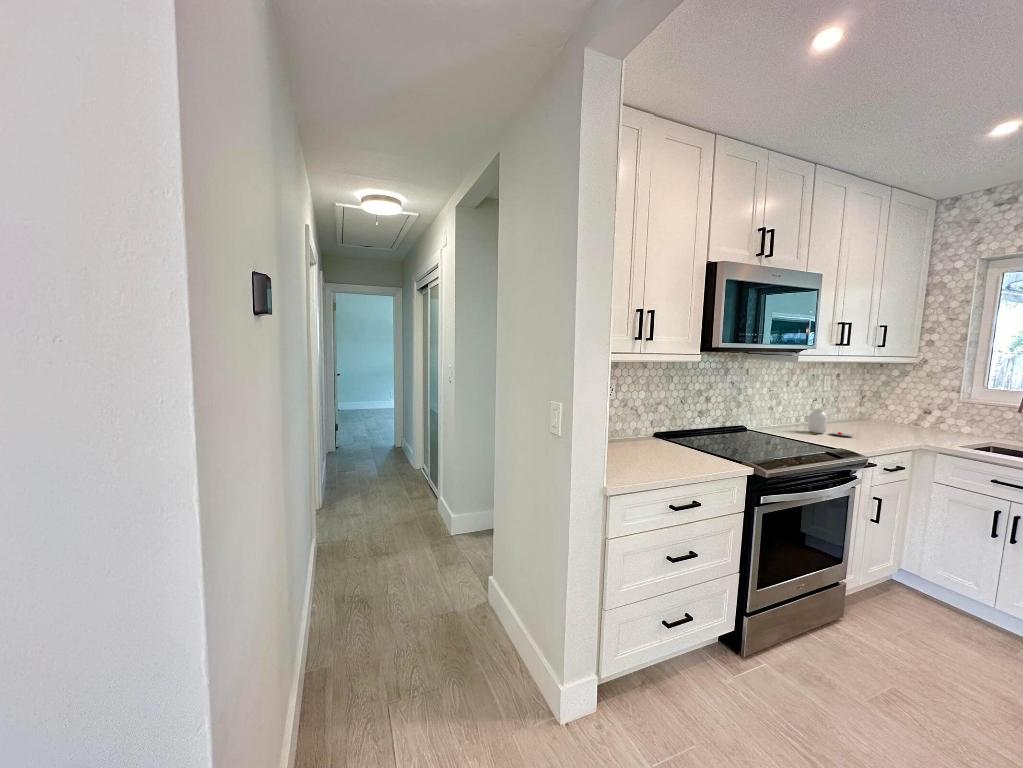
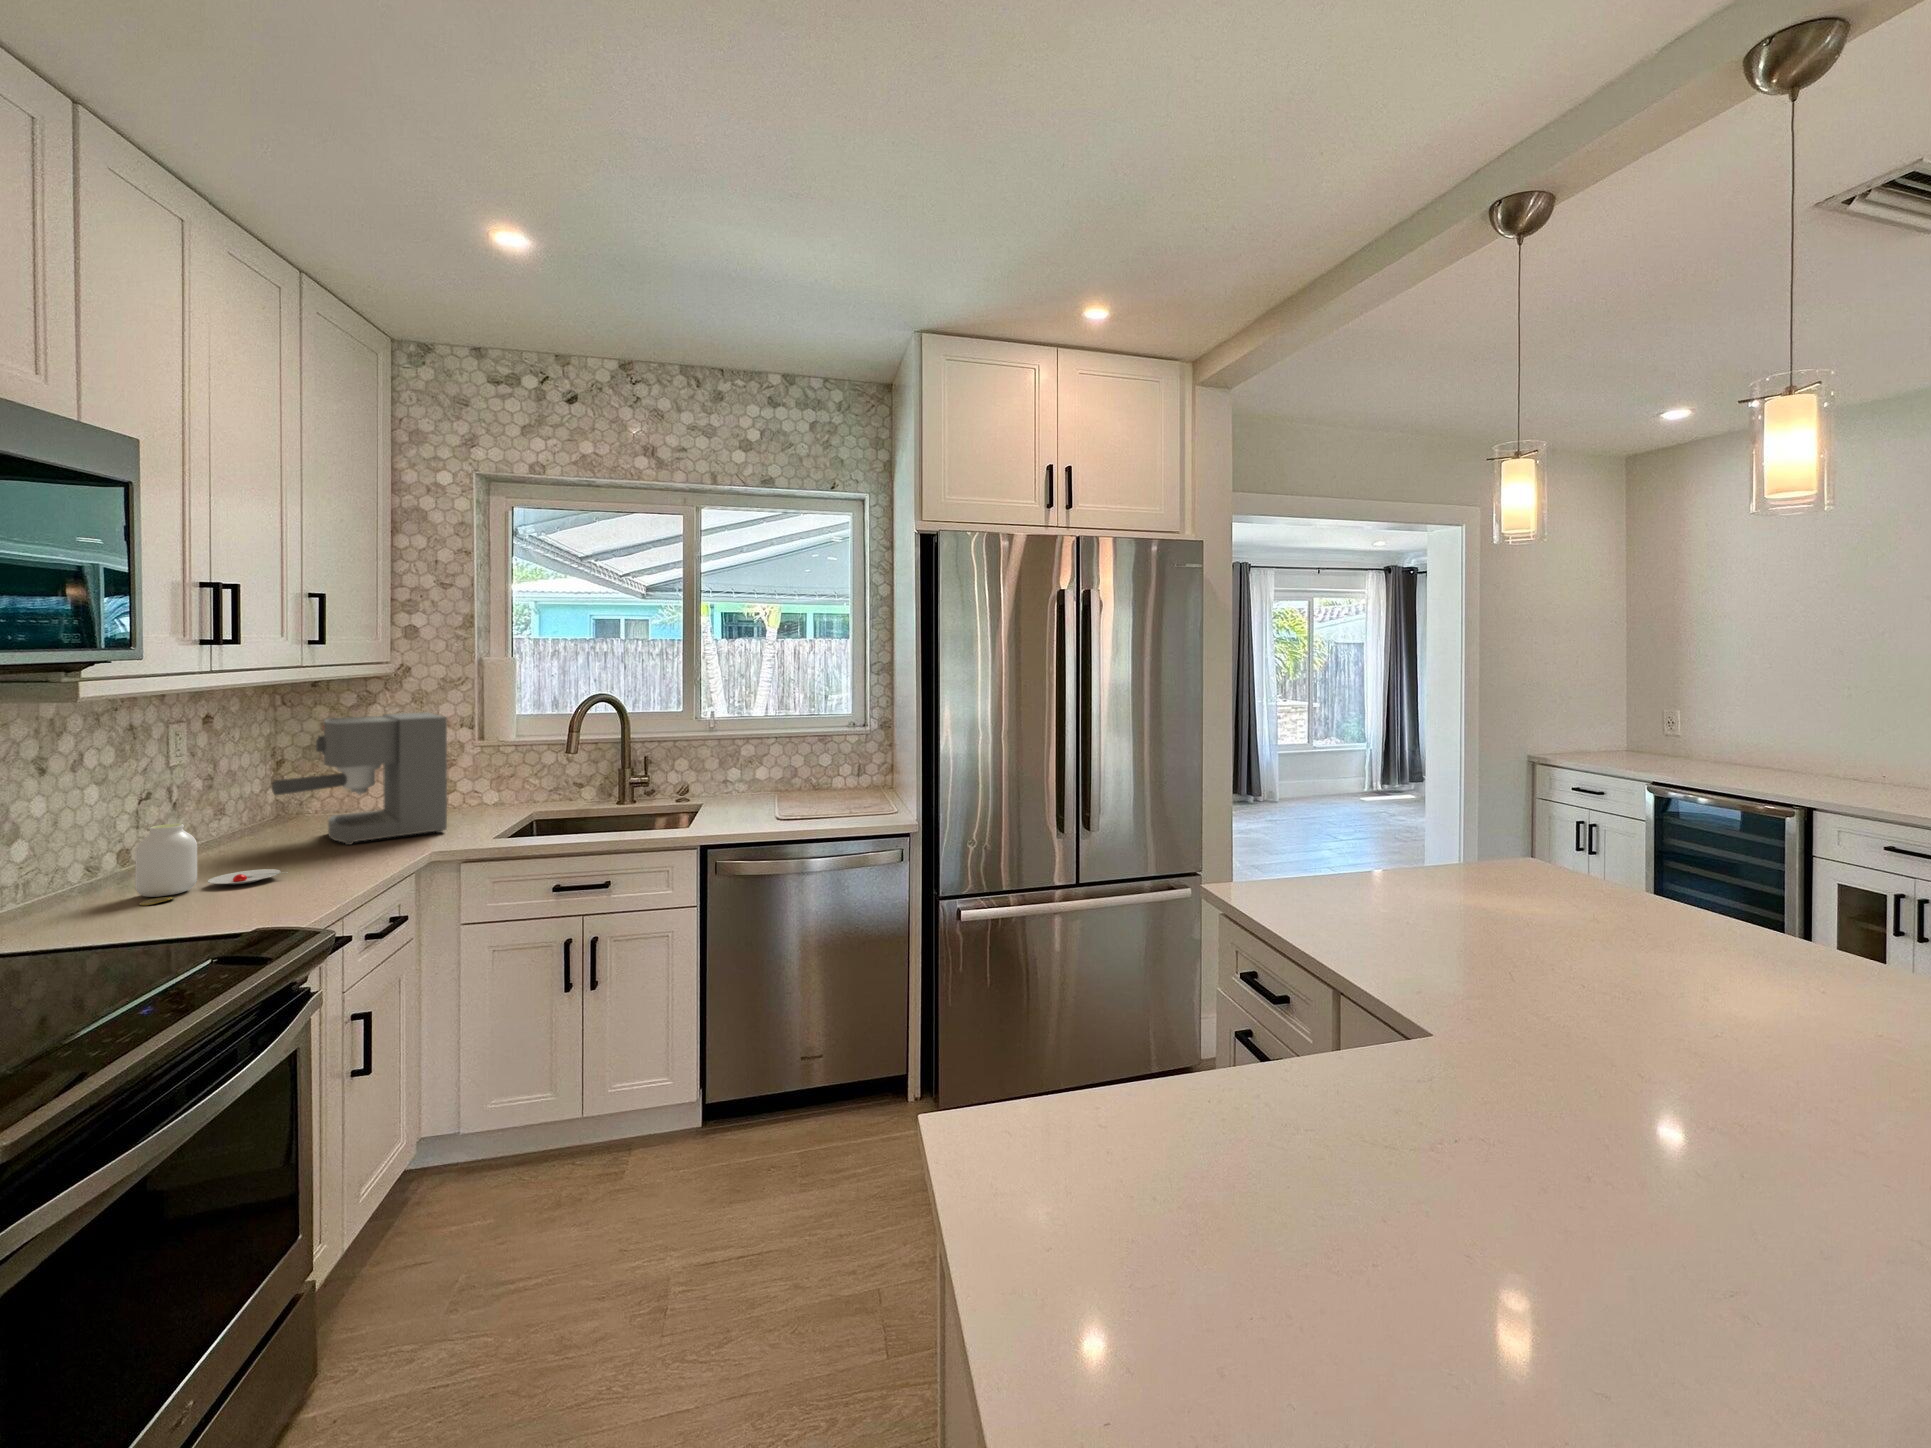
coffee maker: none [857,380,941,439] -> present [272,712,447,845]

